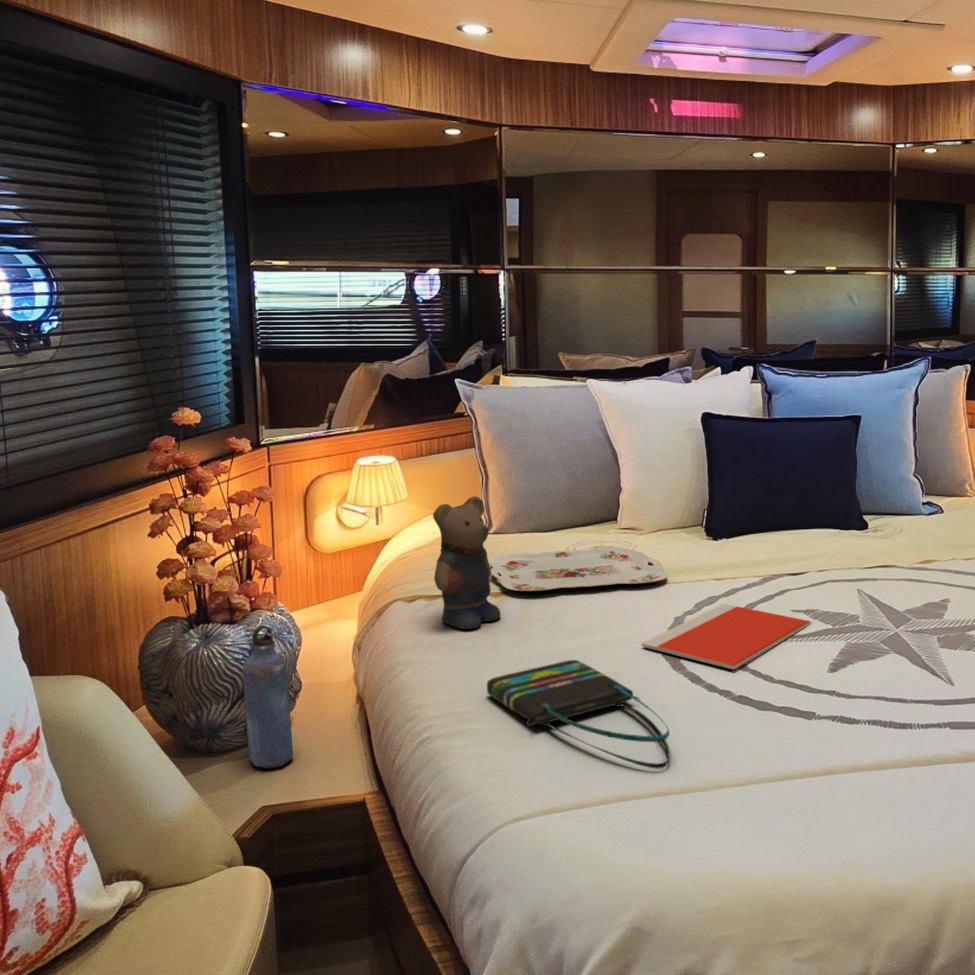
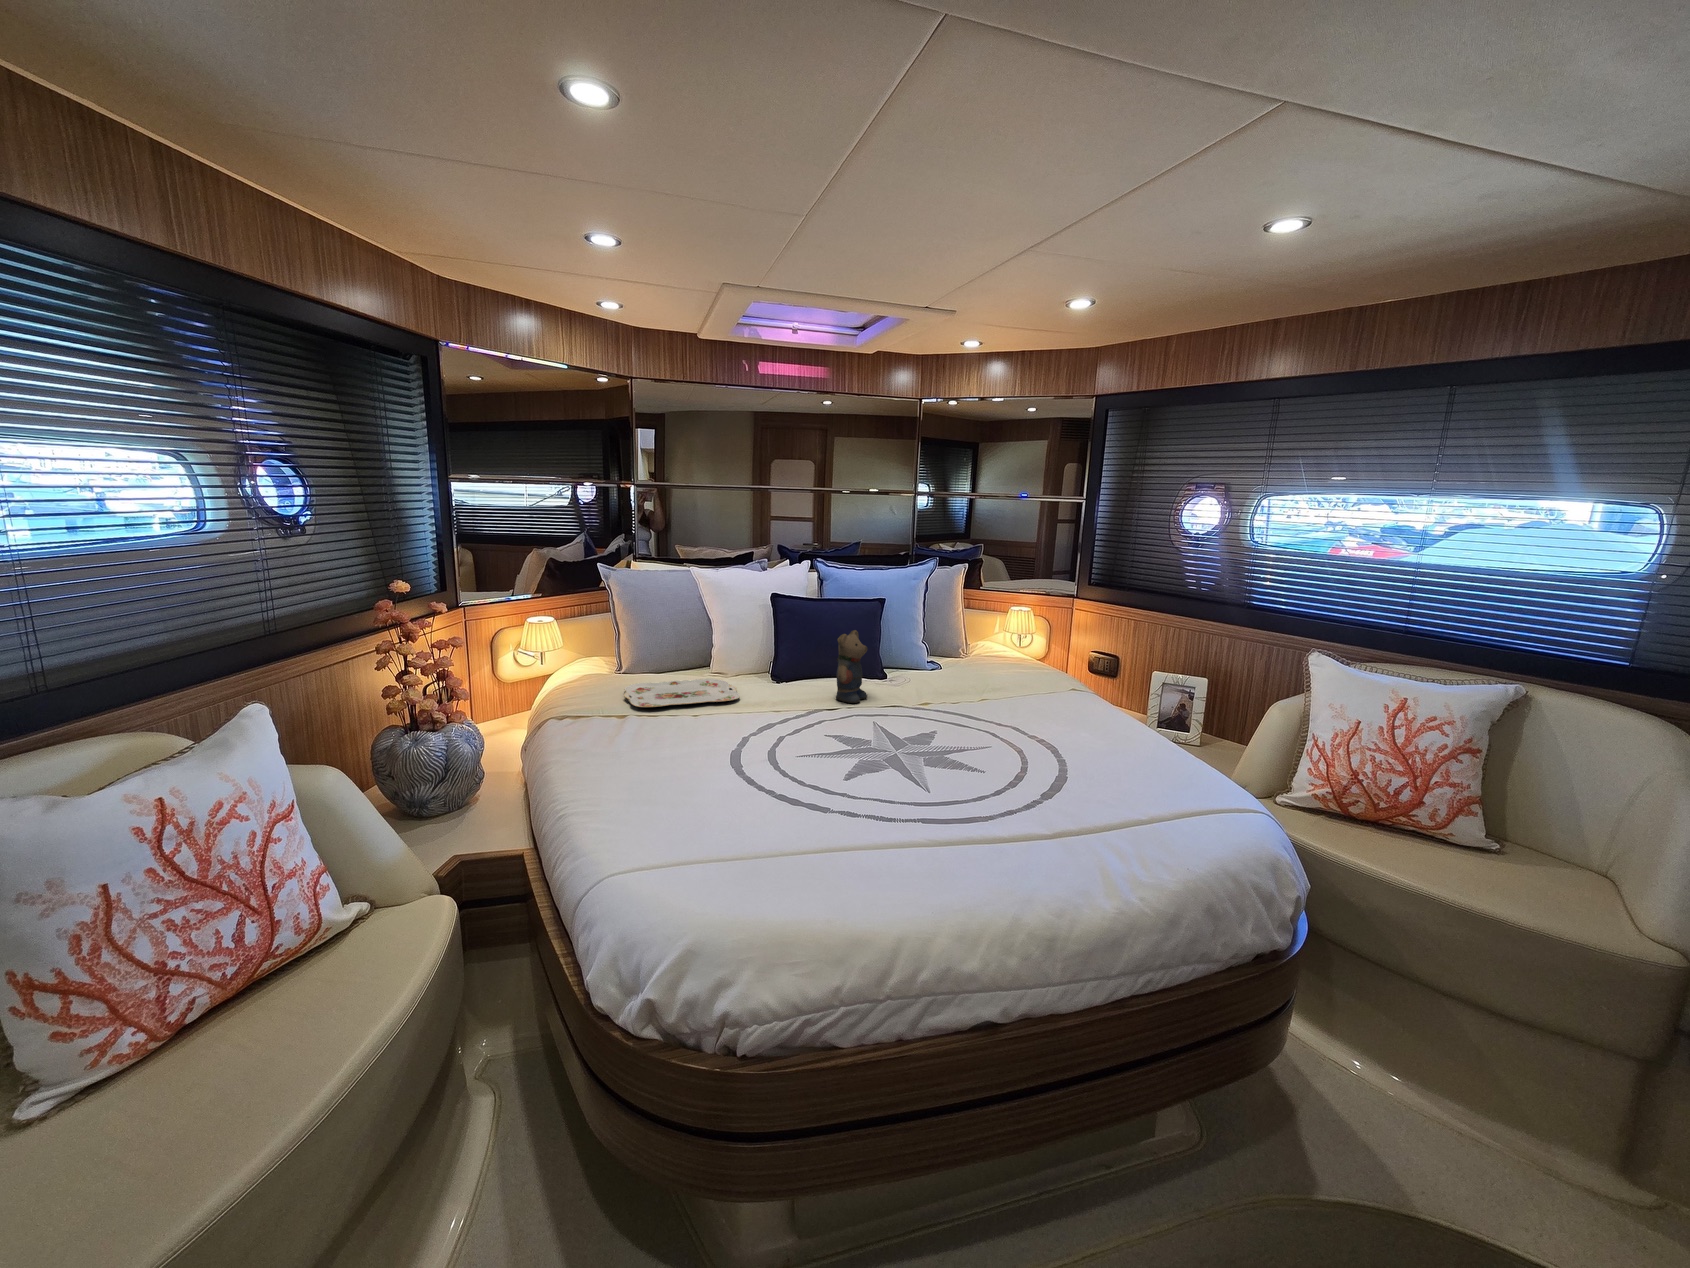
teddy bear: present [433,496,501,629] -> present [836,630,868,703]
notebook: present [642,604,811,669] -> none [717,713,820,752]
water bottle: present [242,626,293,768] -> none [442,733,479,830]
tote bag: present [487,660,670,769] -> none [615,749,723,809]

